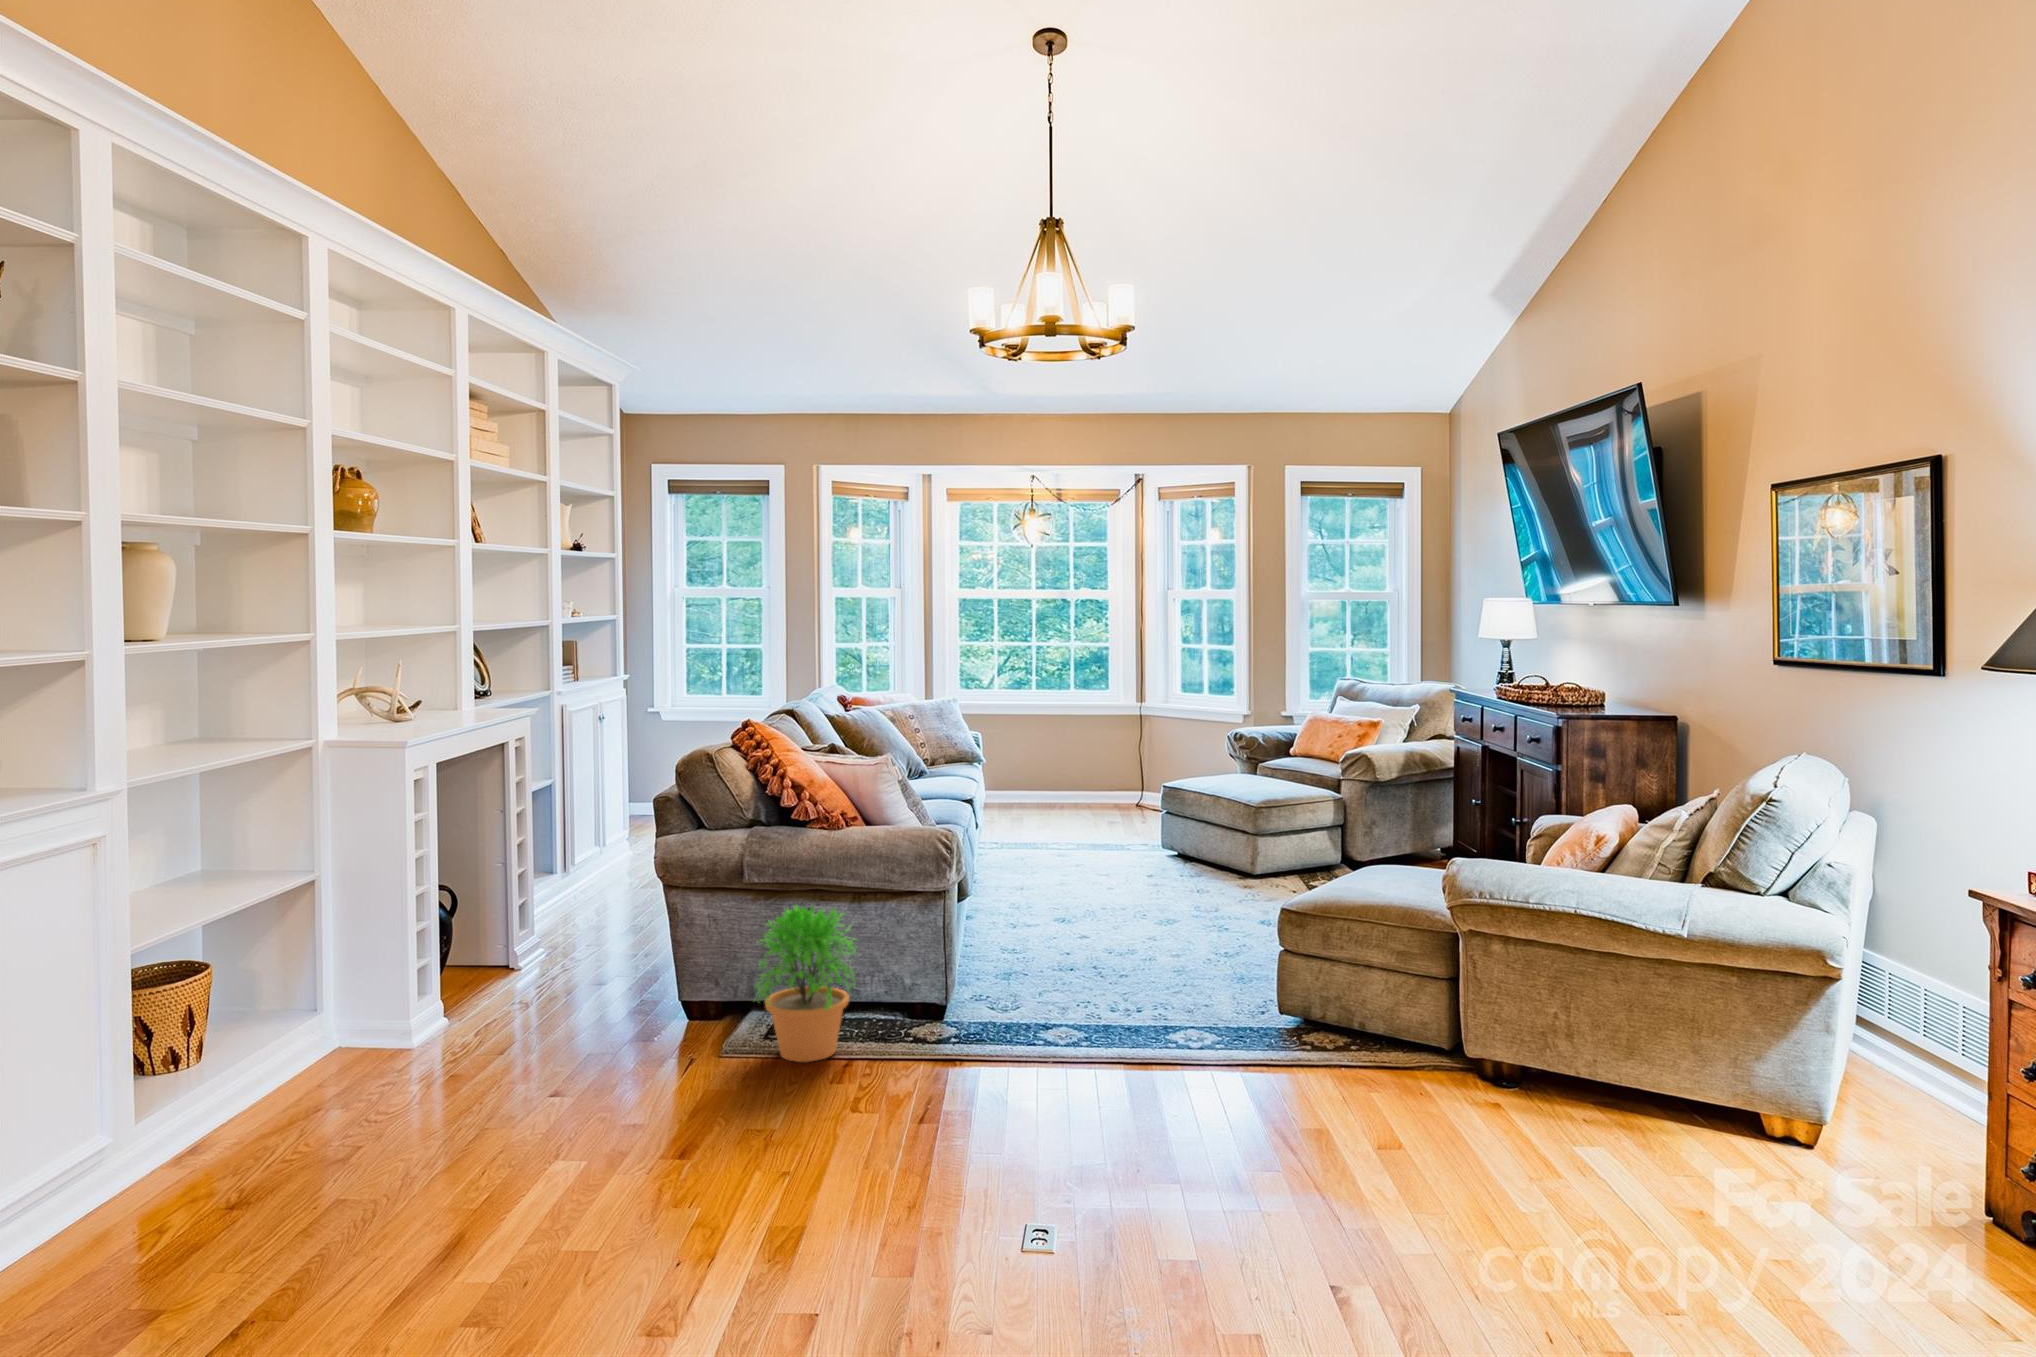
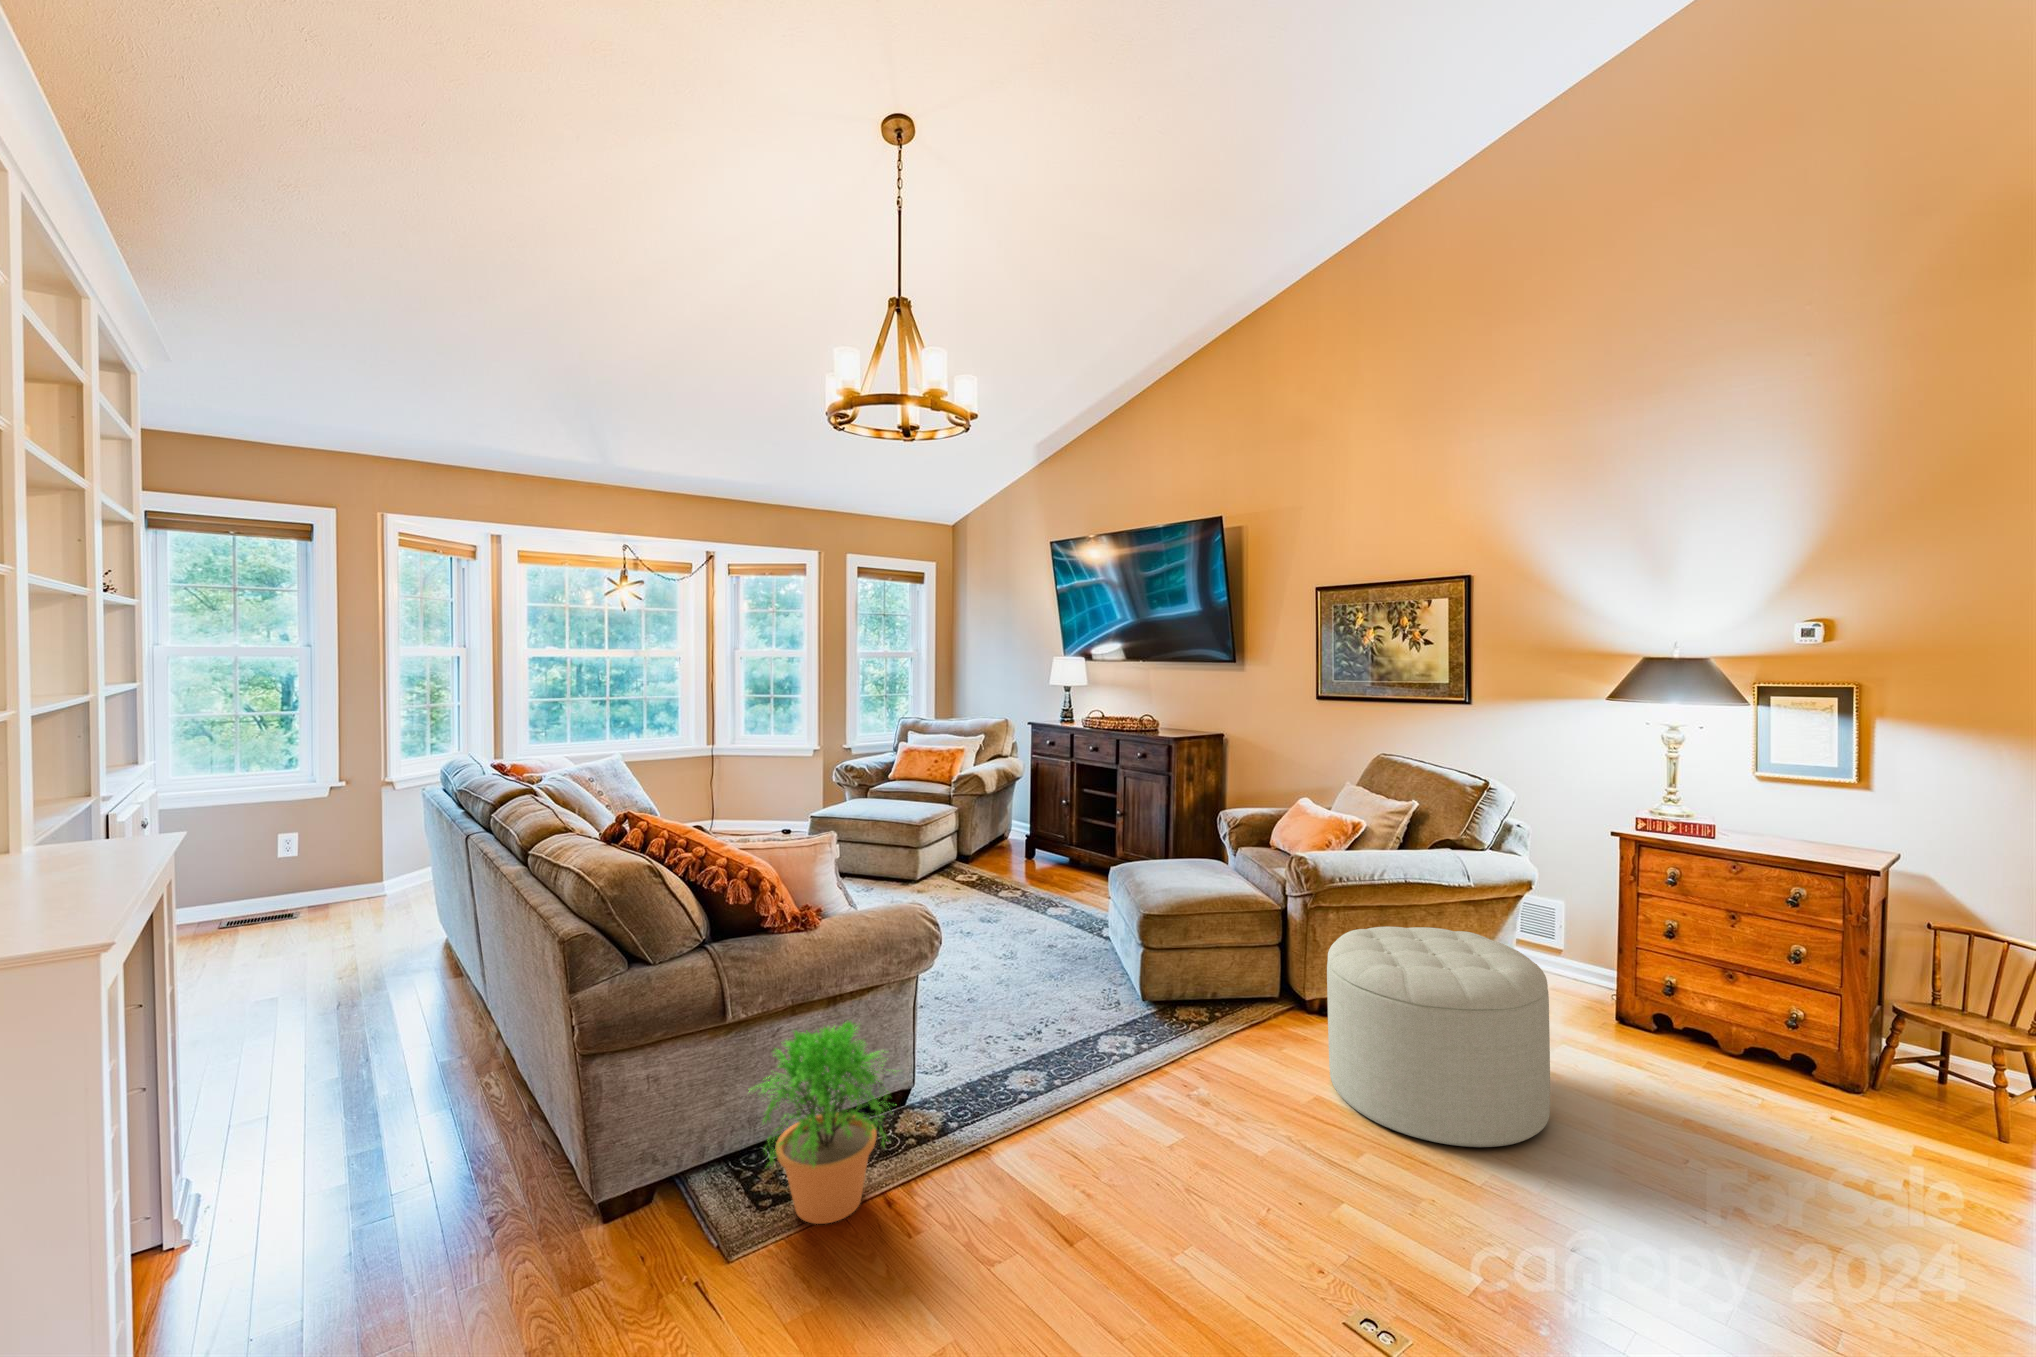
ottoman: none [1325,952,1603,1232] -> present [1327,927,1550,1147]

